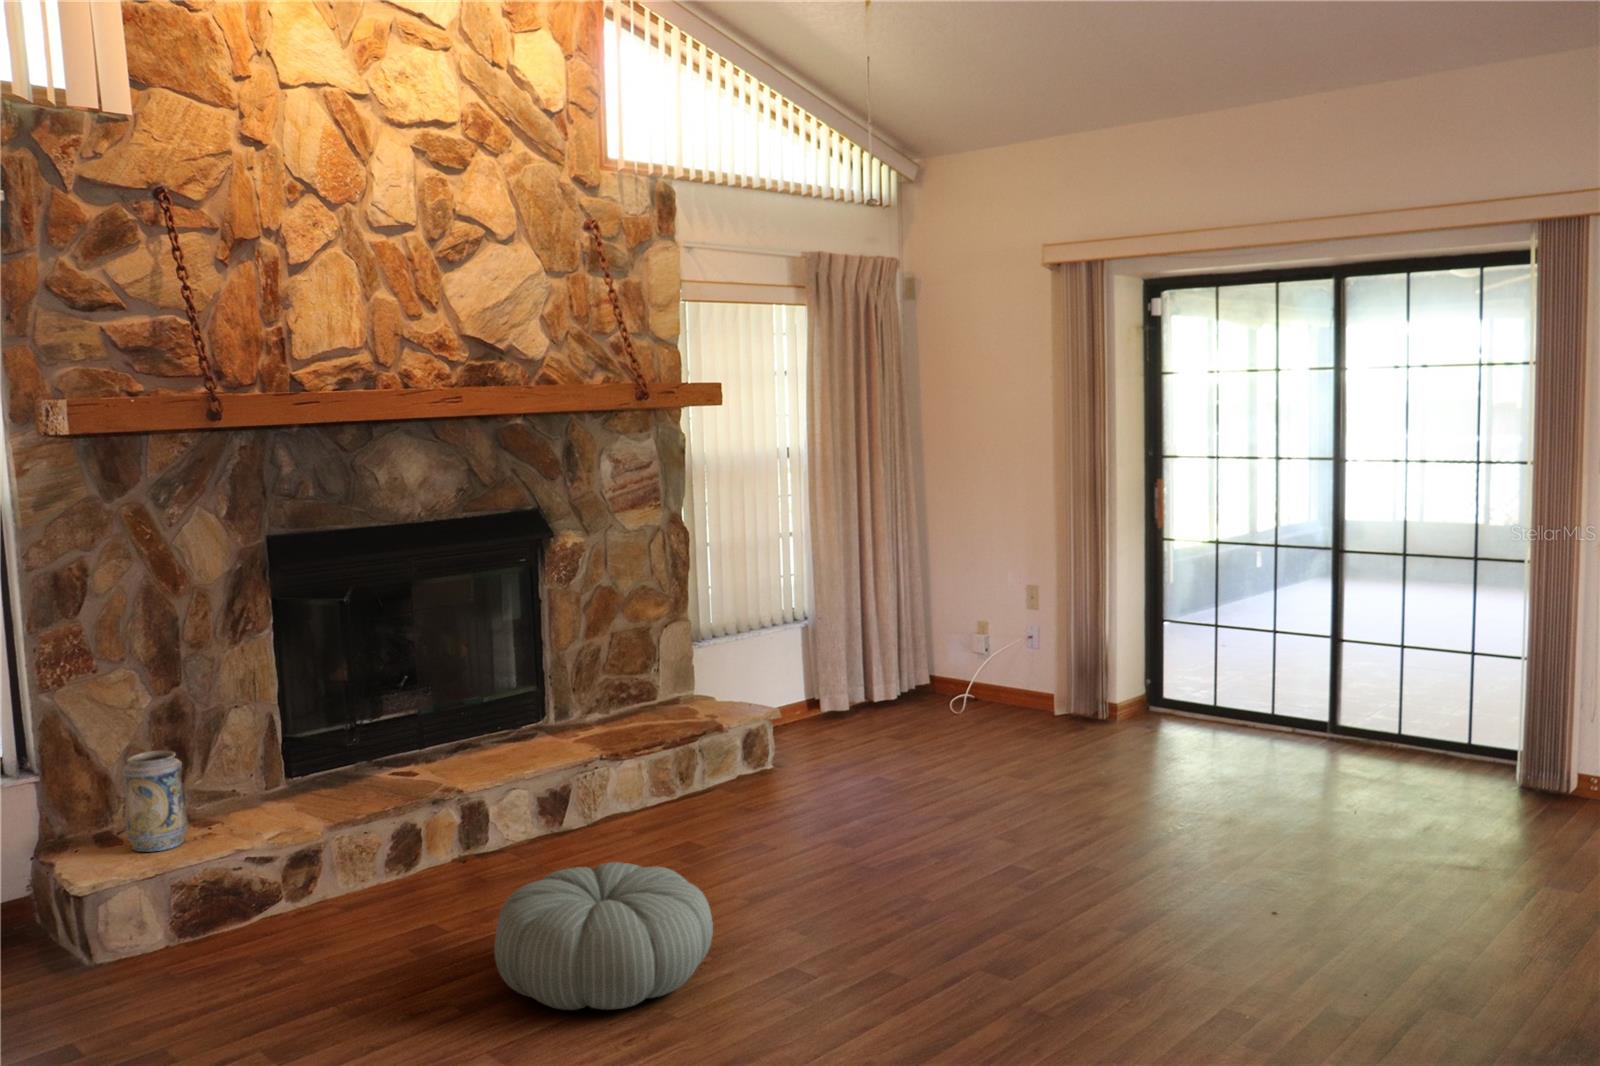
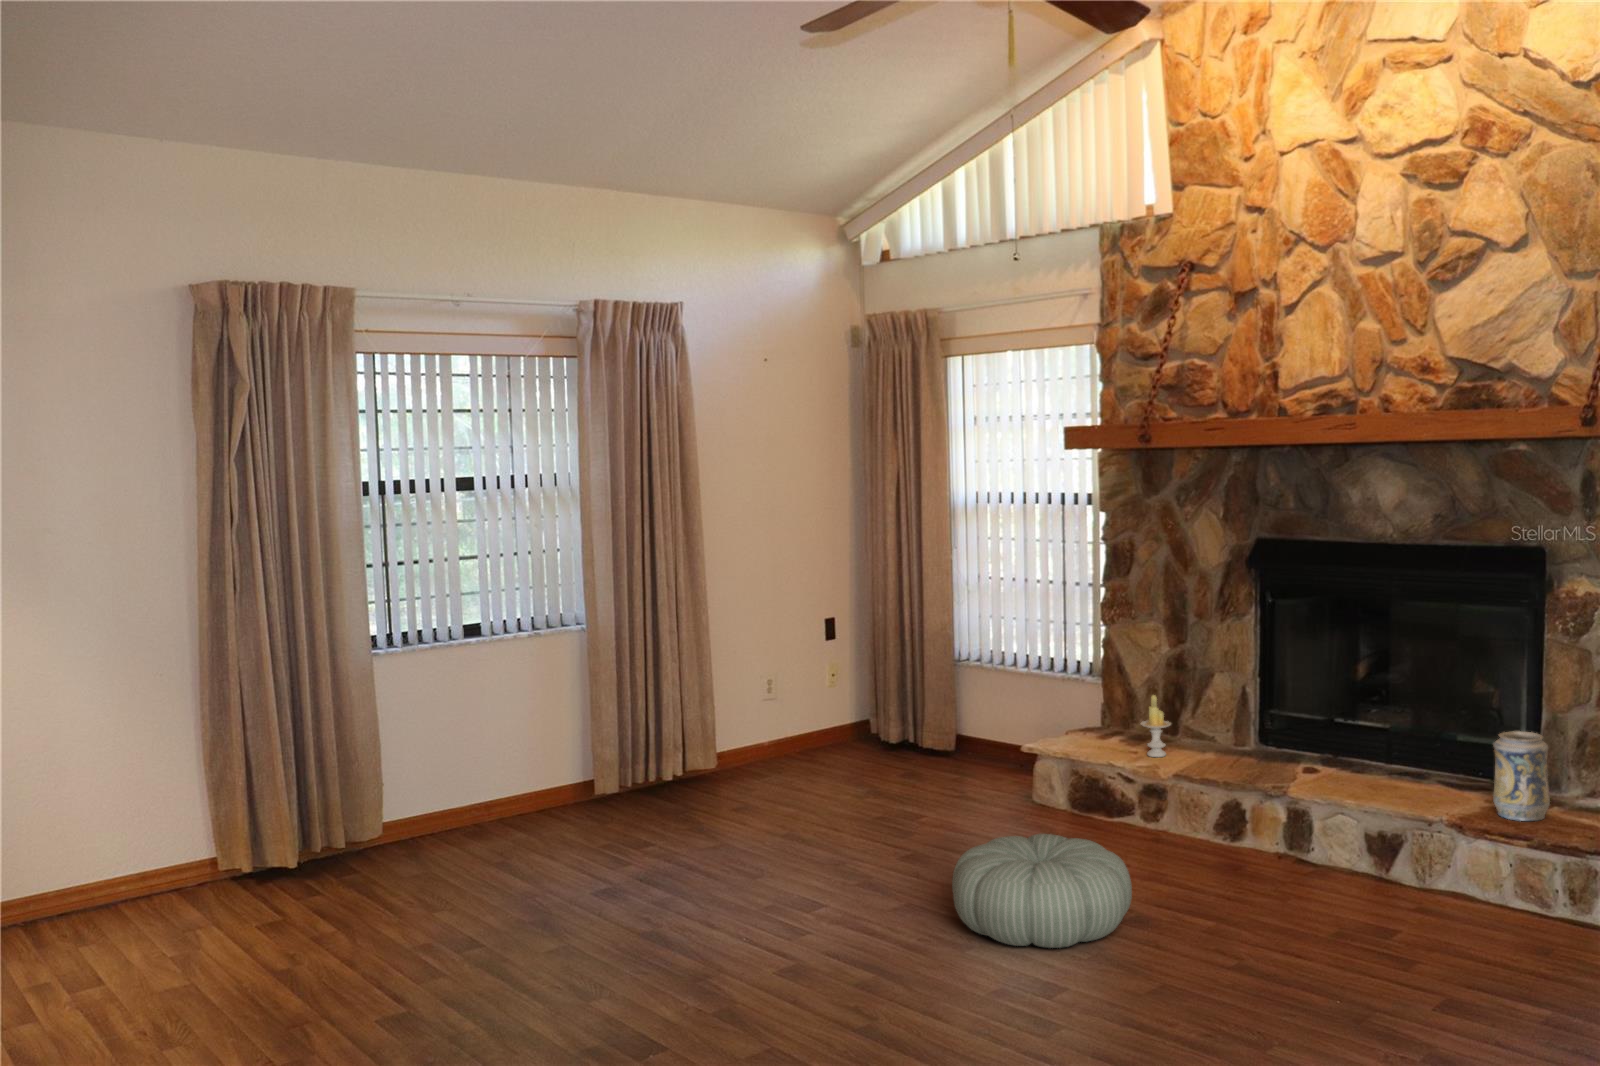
decorative vase: present [122,750,188,852] -> present [1493,731,1550,821]
candle: none [219,750,262,830] -> present [1141,695,1171,757]

